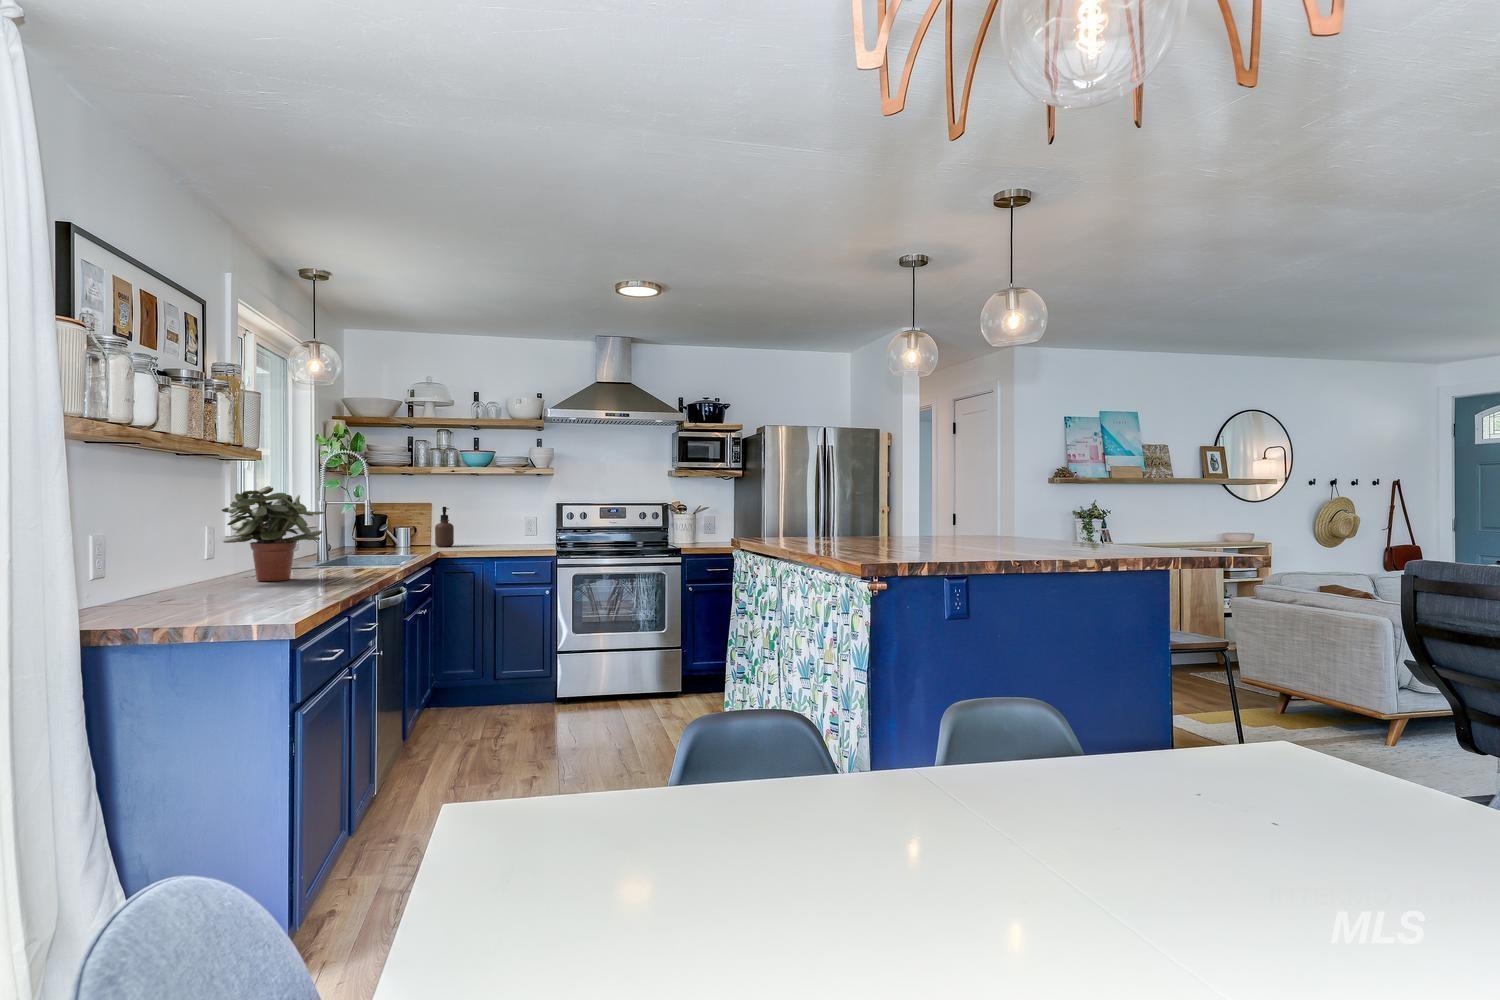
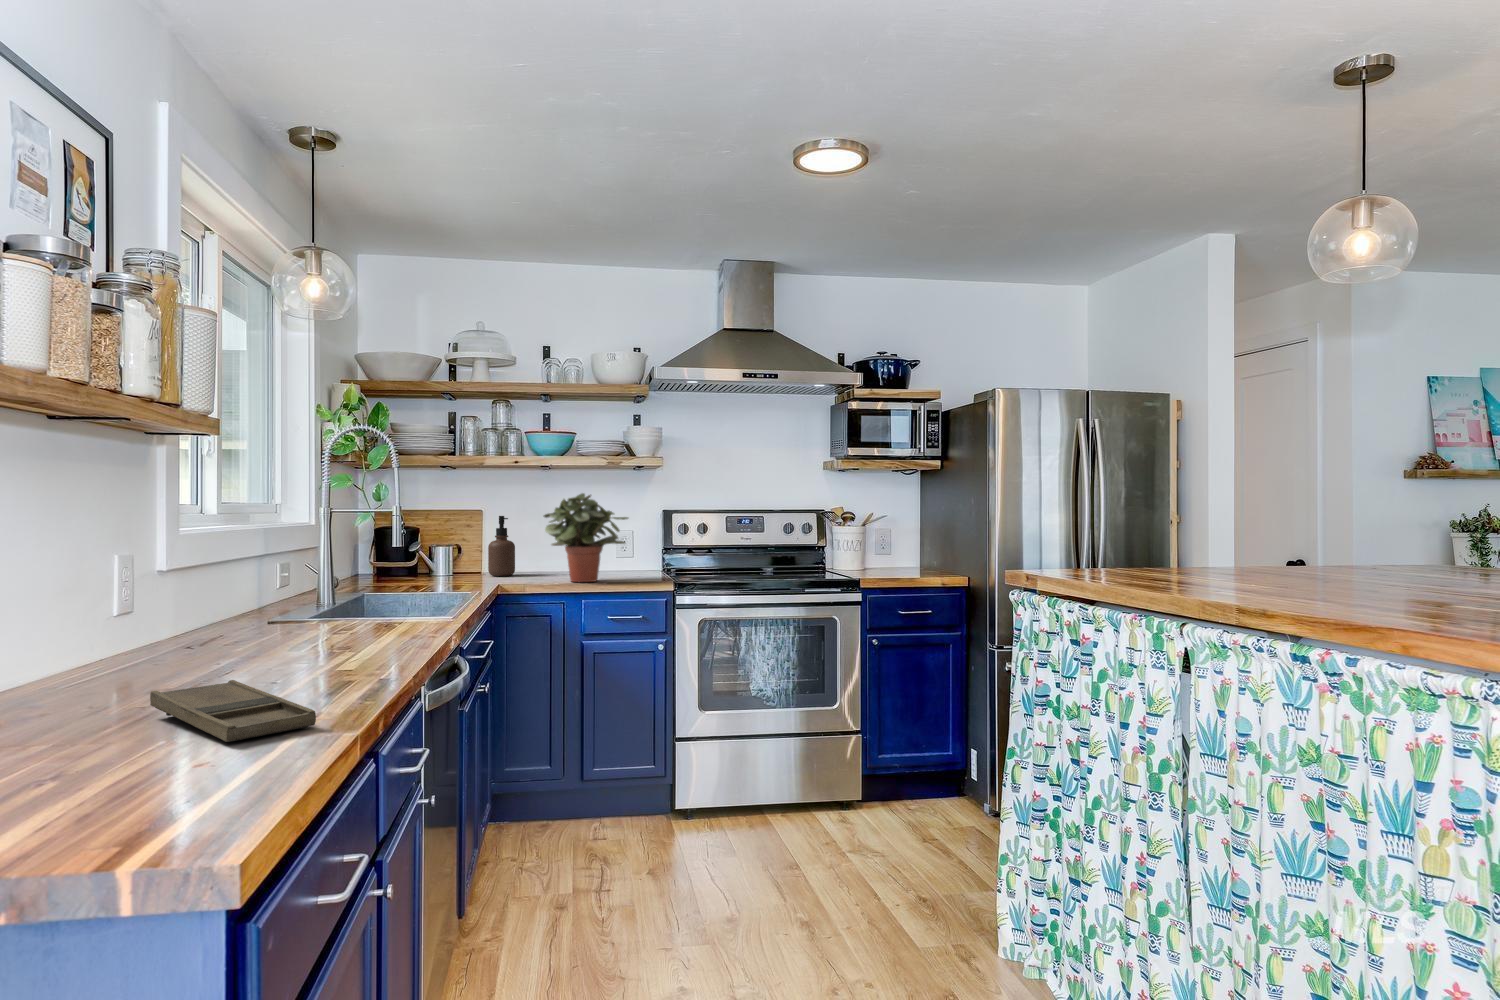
potted plant: present [222,486,324,581] -> present [544,493,628,582]
tray: none [233,585,316,606] -> present [150,680,316,742]

